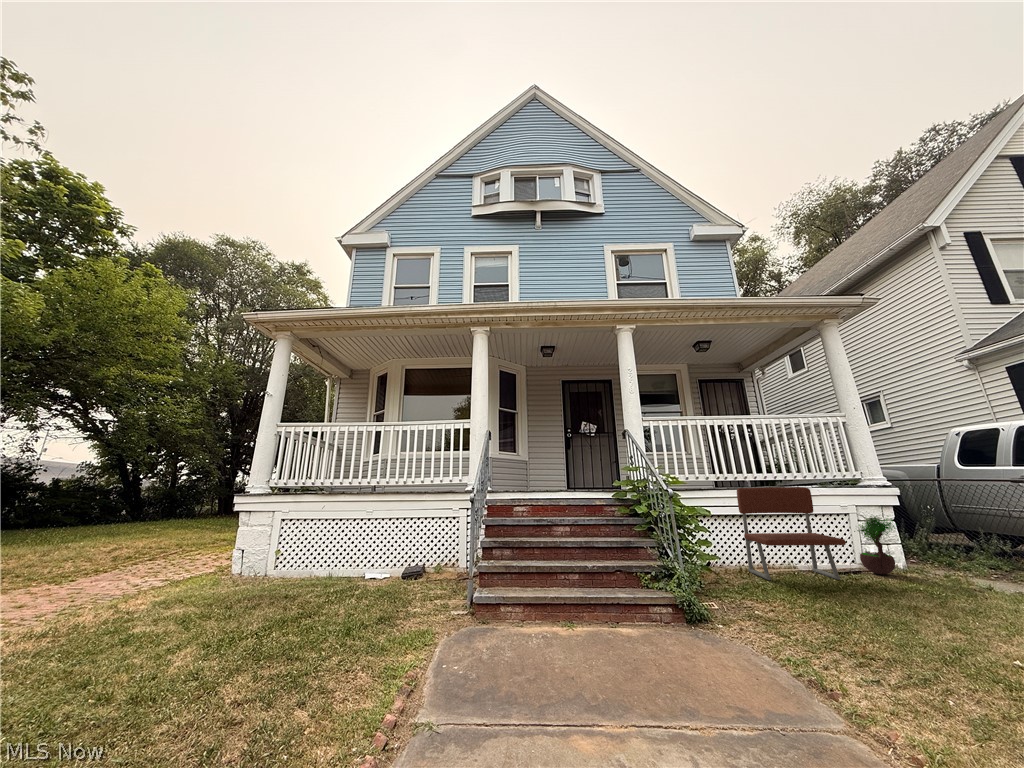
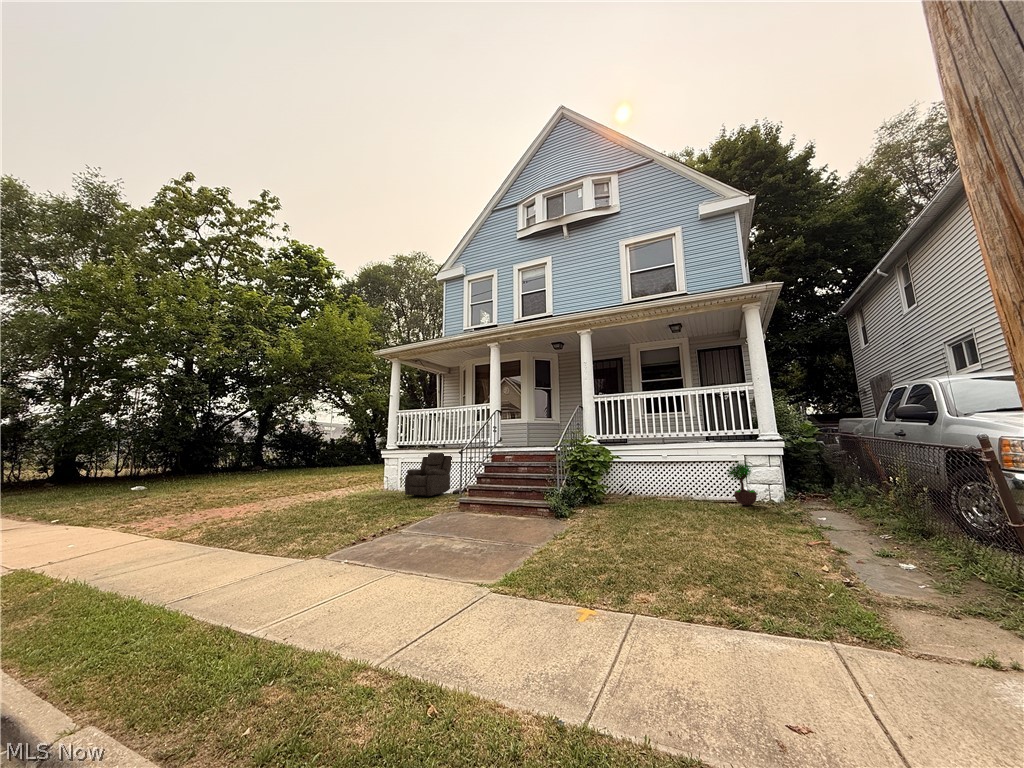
bench: present [737,487,846,580] -> none [643,442,704,506]
chair: none [306,500,398,590] -> present [405,453,452,497]

